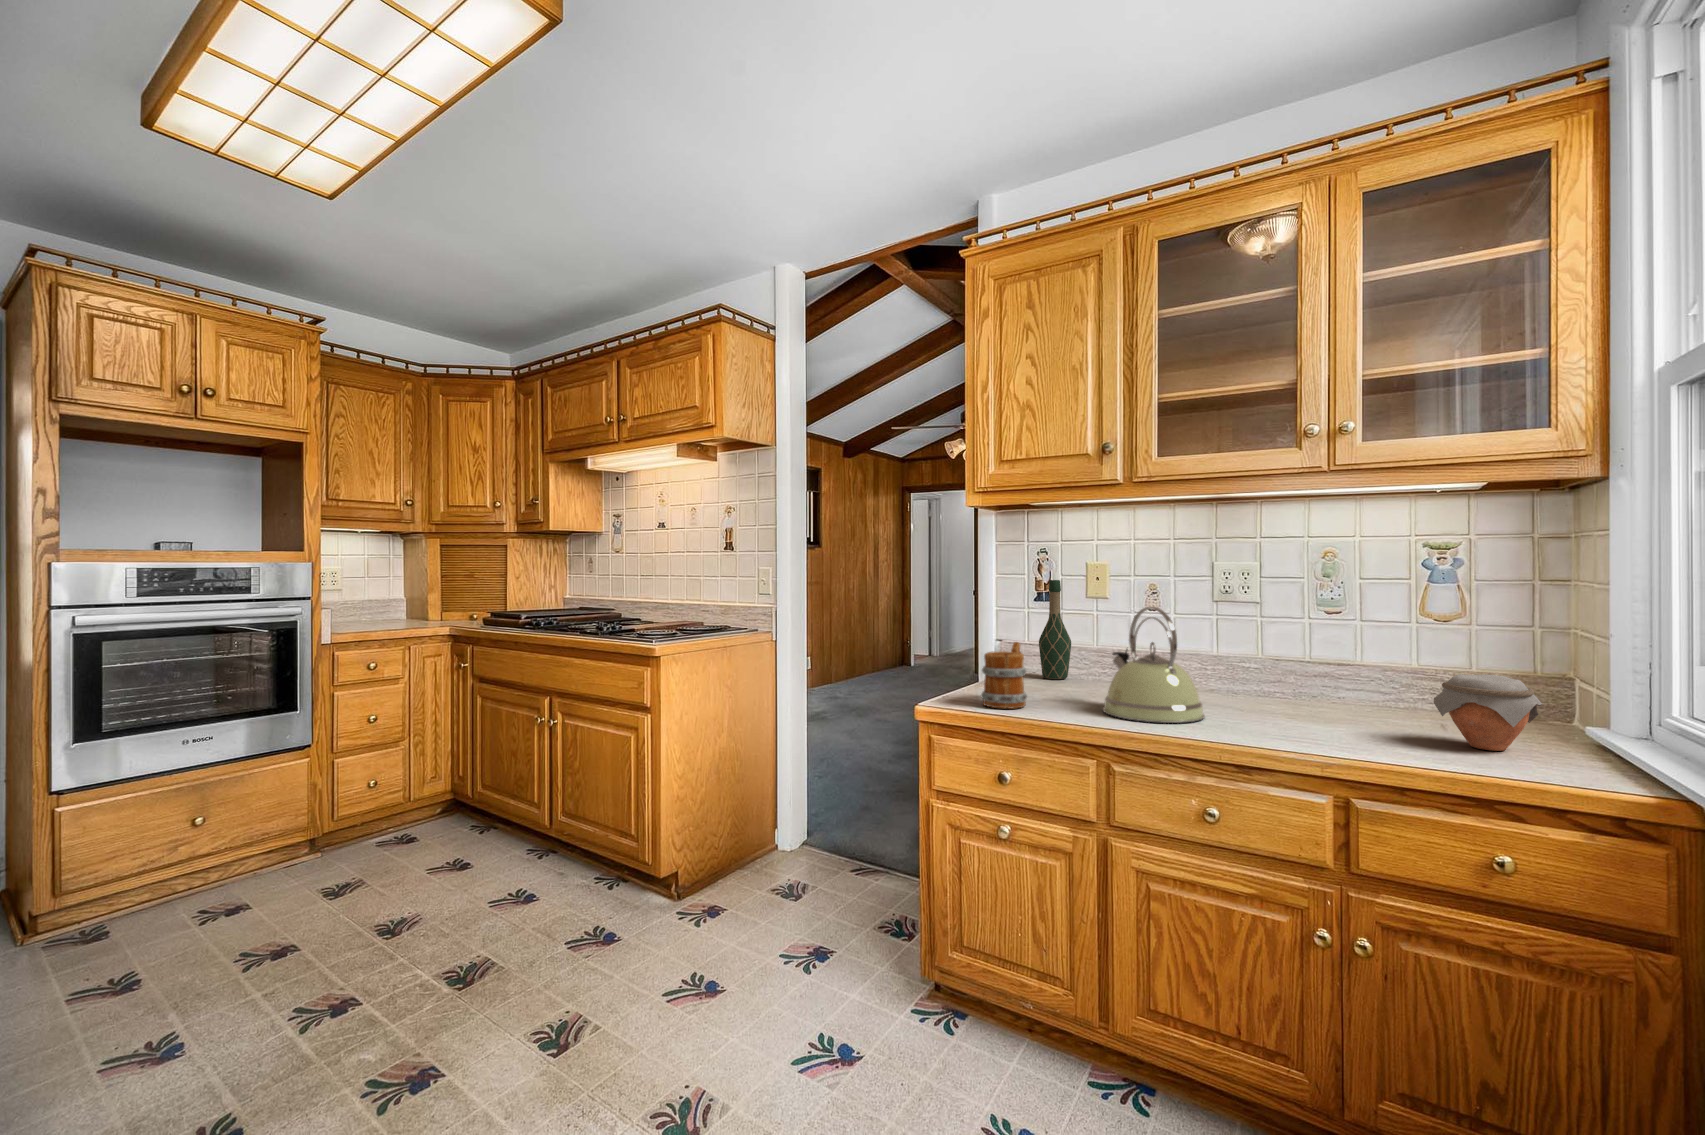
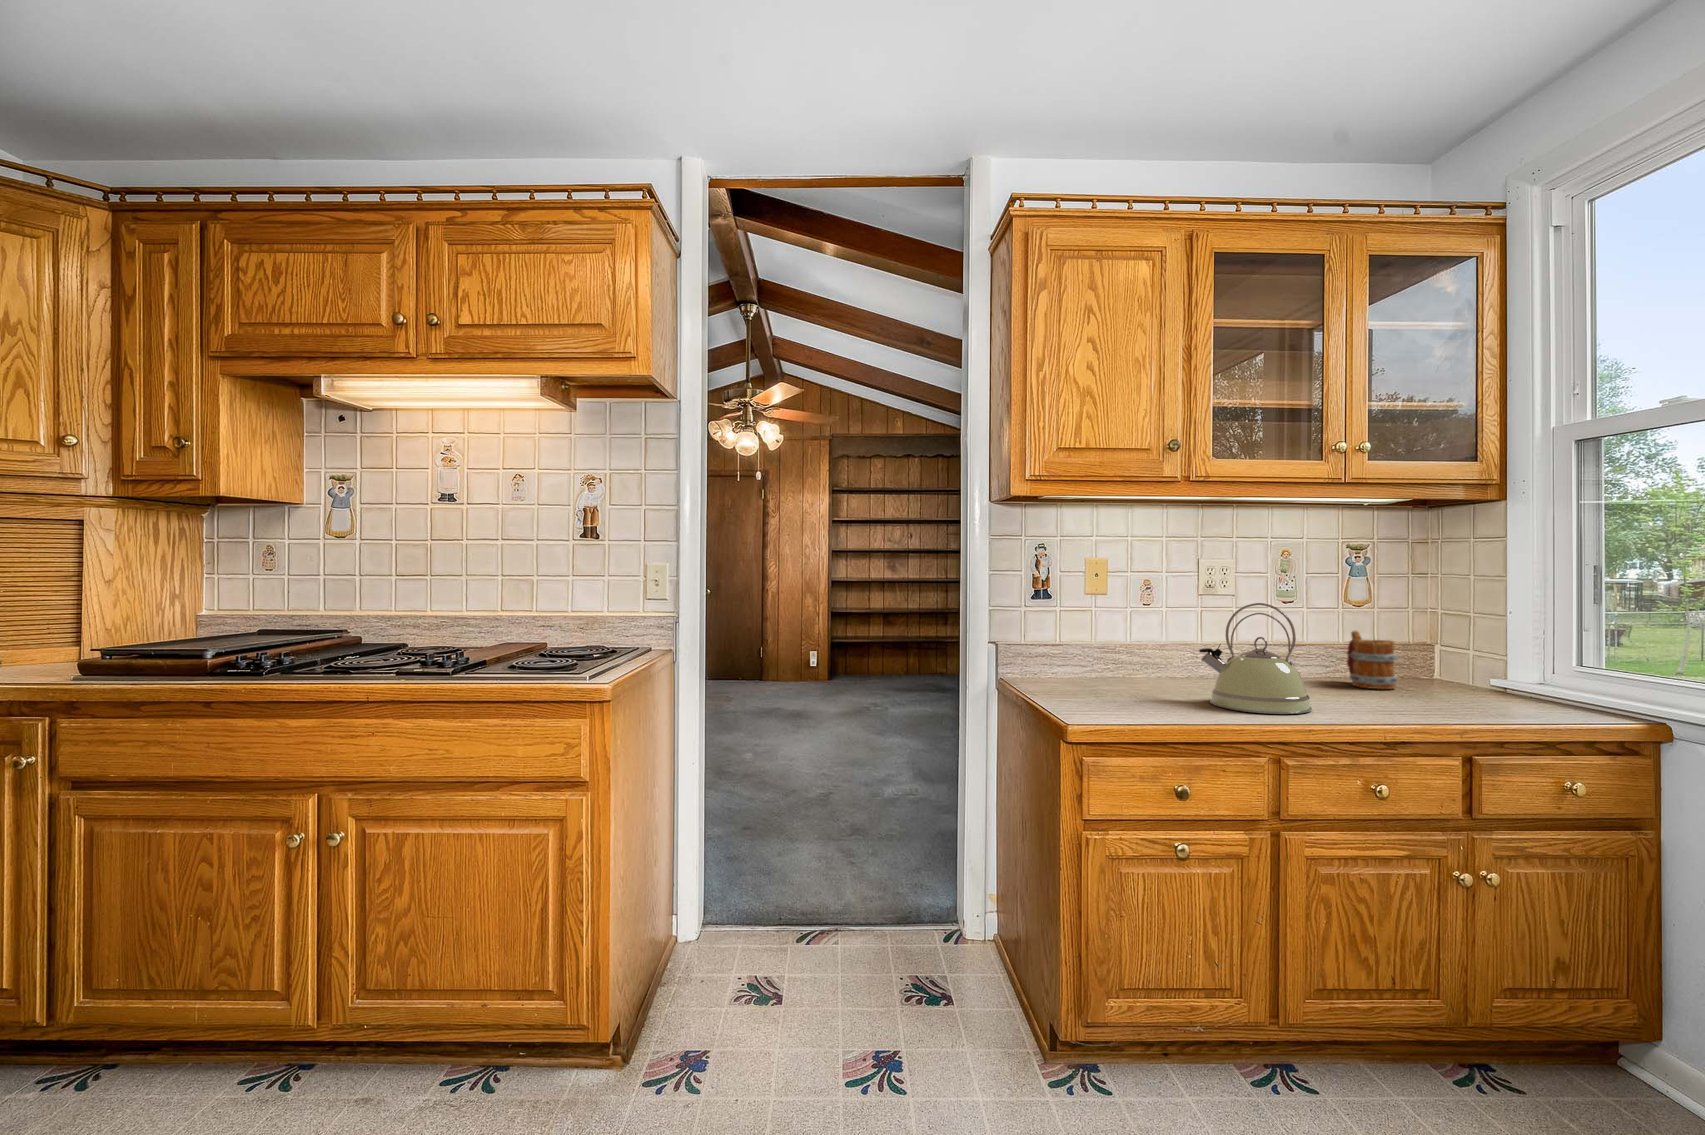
wine bottle: present [1039,580,1071,679] -> none [1045,577,1079,681]
mug: present [981,642,1027,709] -> present [1347,631,1398,689]
jar: present [1434,674,1542,751] -> none [1465,649,1540,708]

